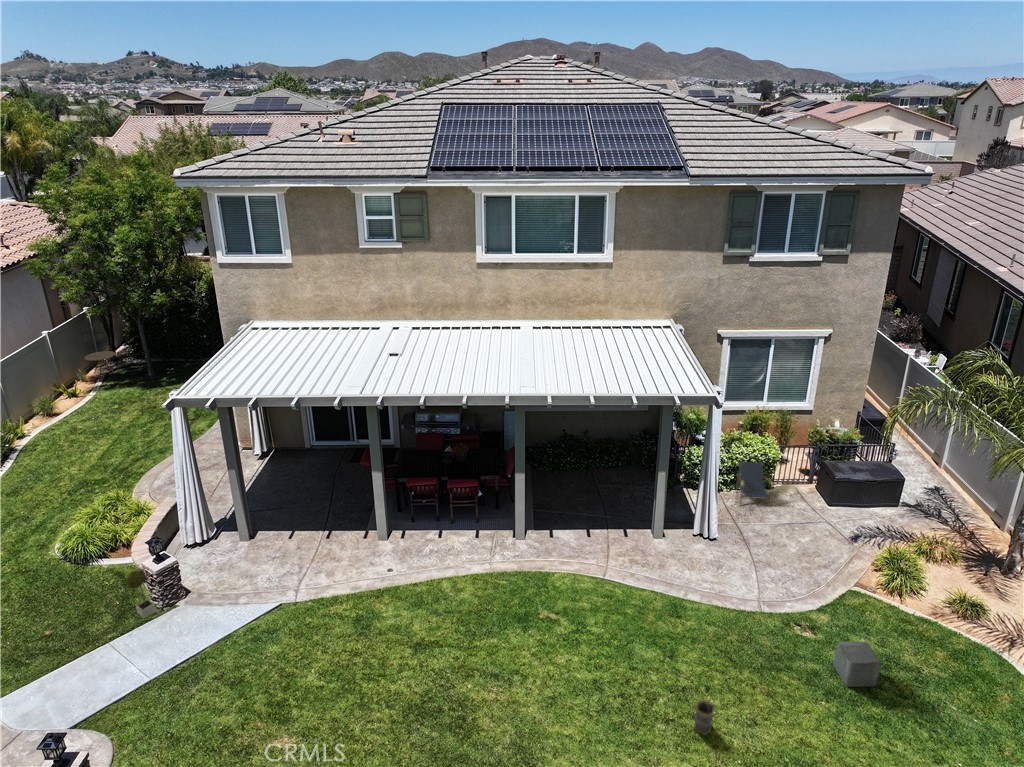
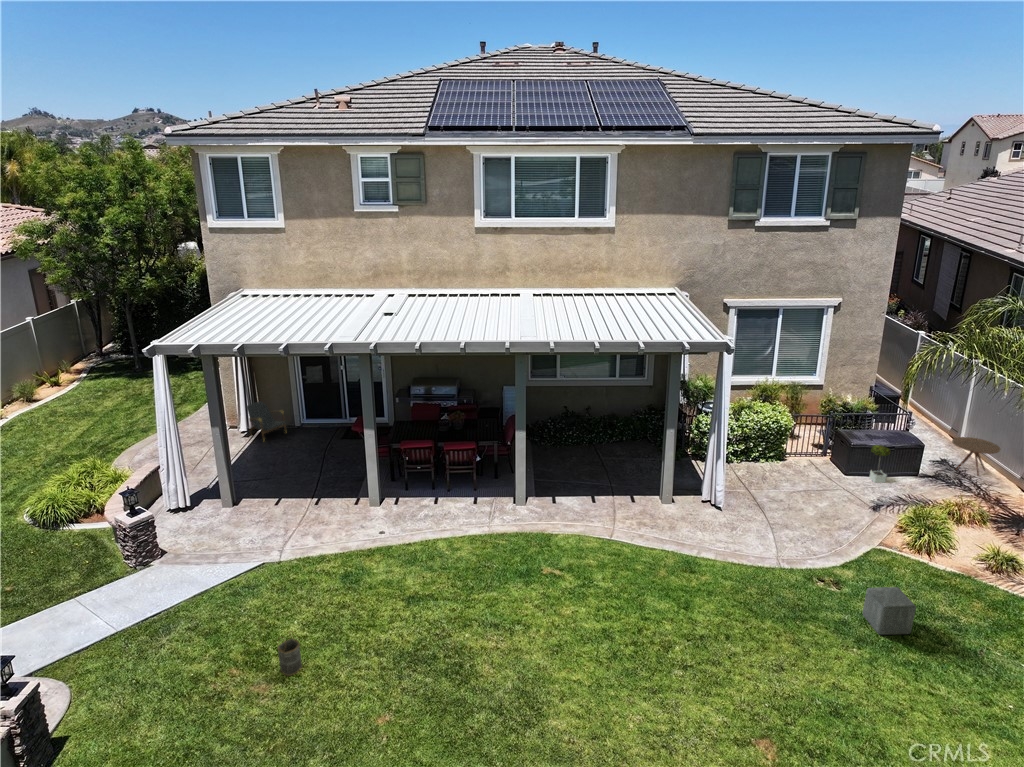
round table: present [85,351,115,376] -> present [952,437,1000,476]
lounge chair: present [736,462,773,505] -> present [246,401,286,440]
potted tree: present [126,571,156,618] -> present [870,445,891,483]
basket: present [694,700,714,735] -> present [278,638,302,676]

